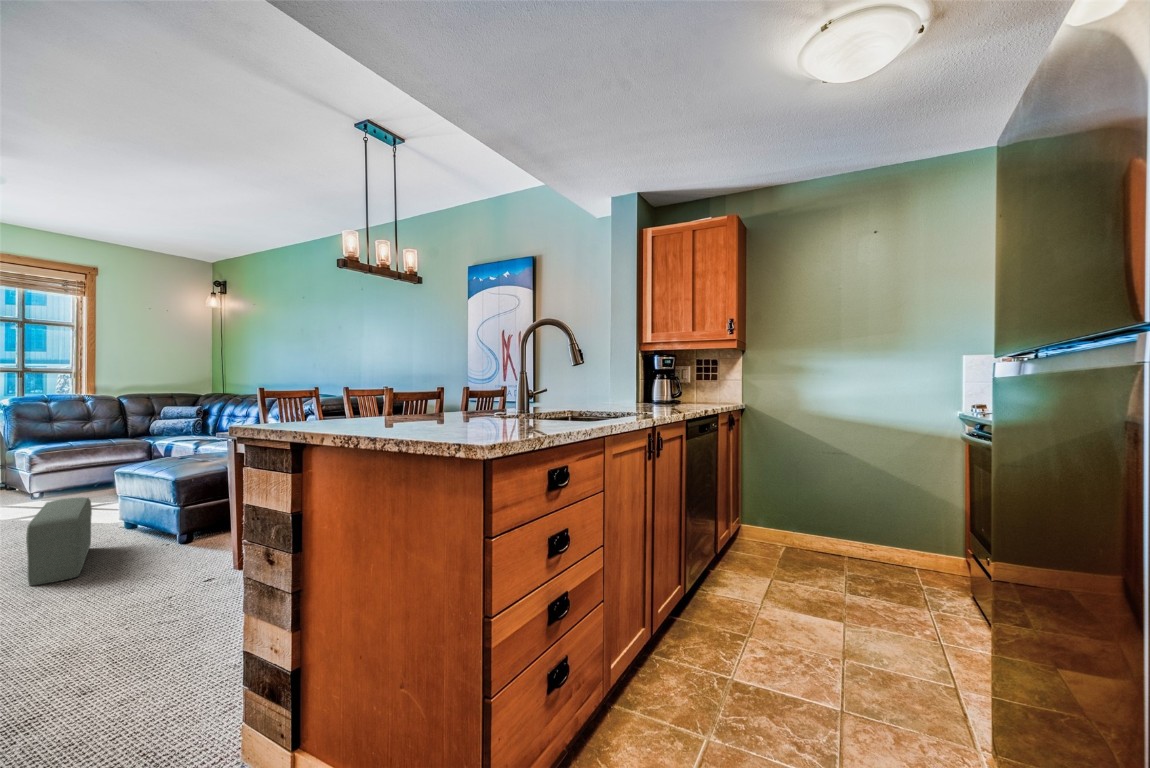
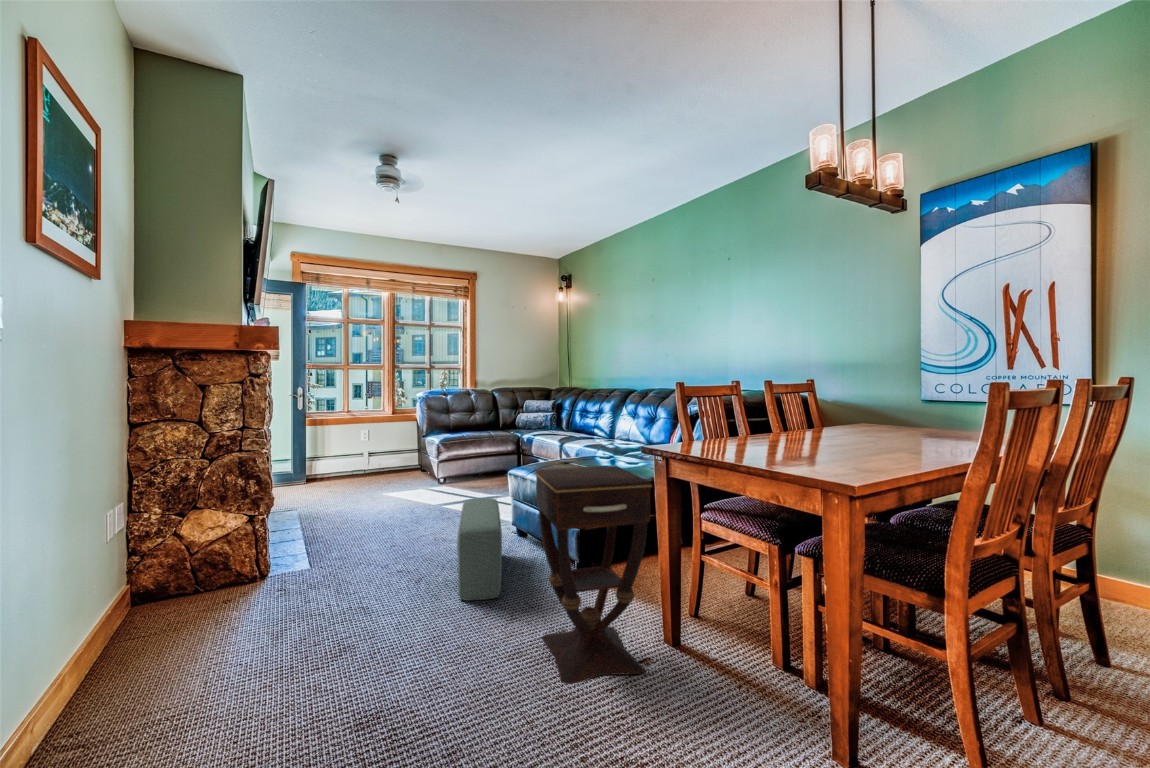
side table: none [107,454,208,615] -> present [535,466,652,684]

